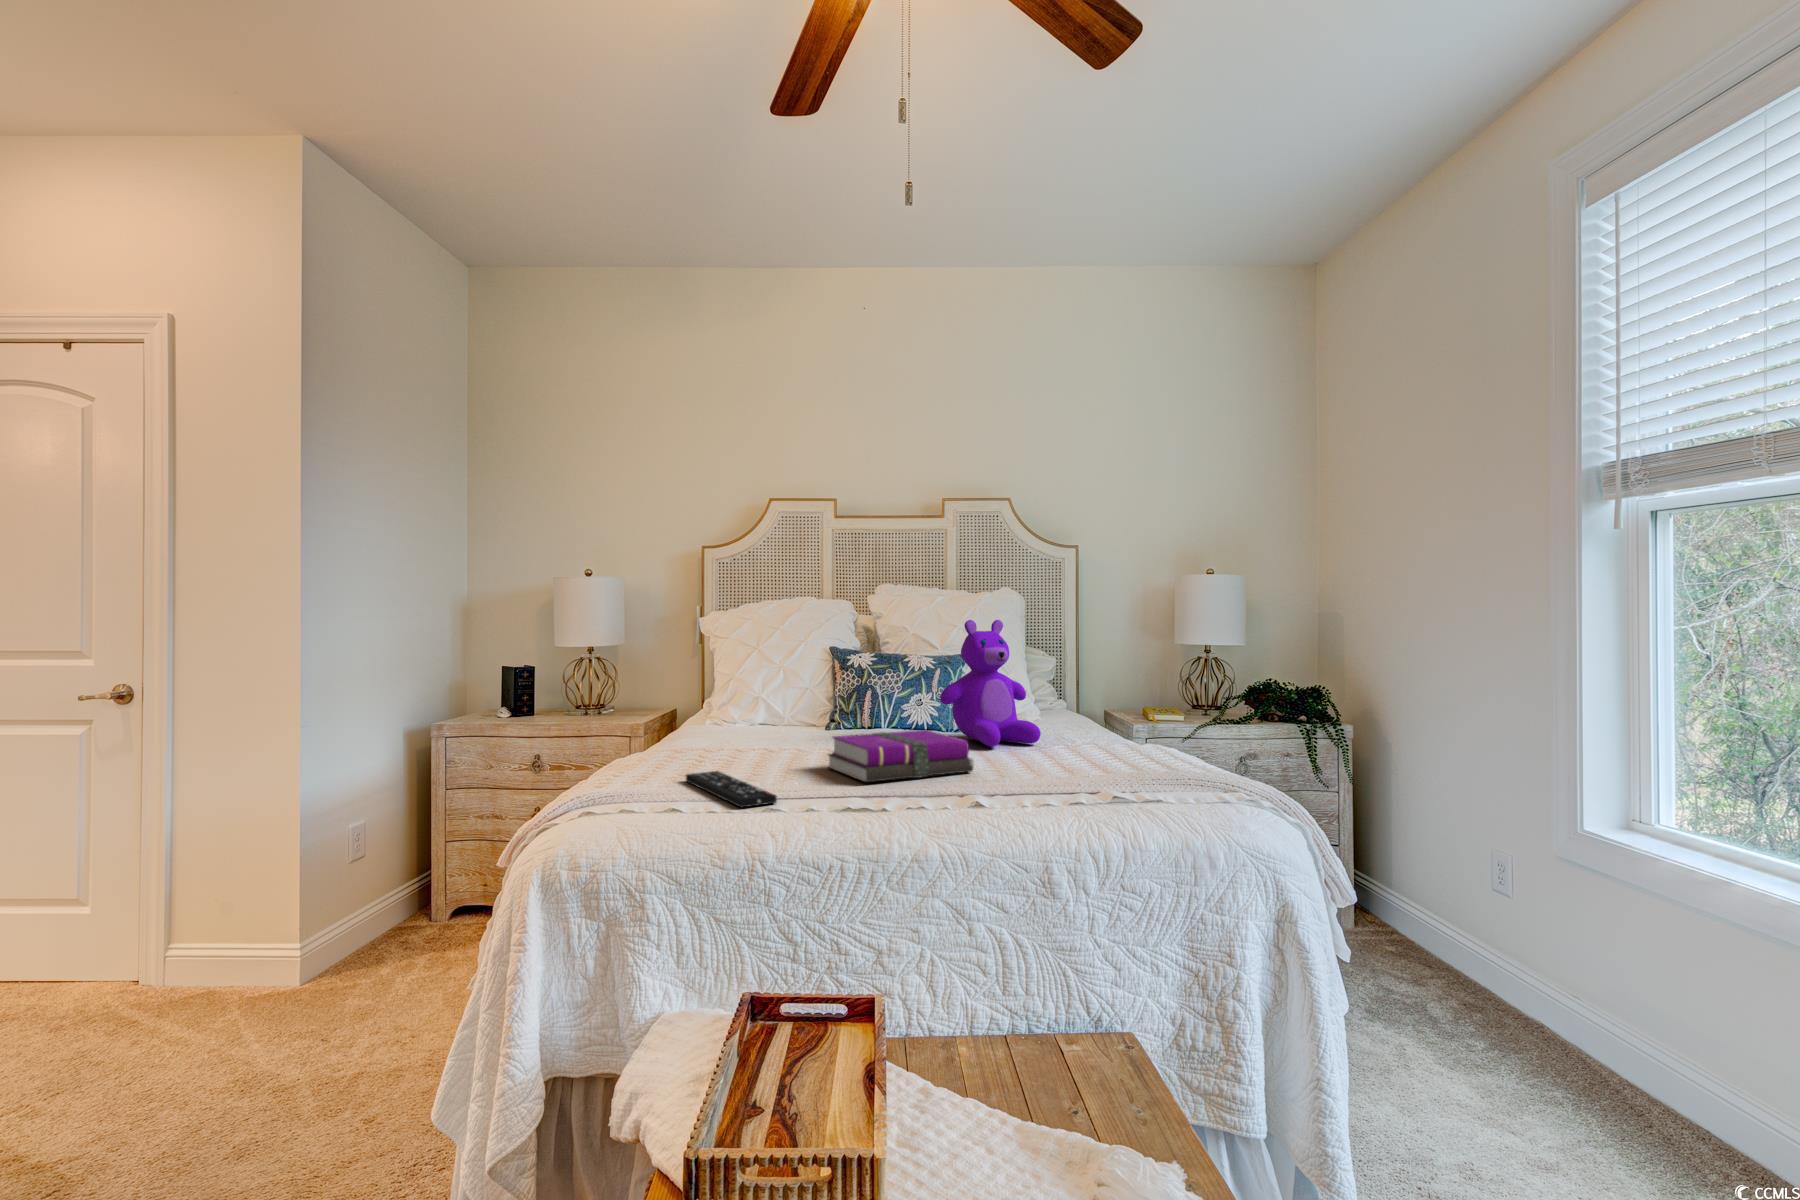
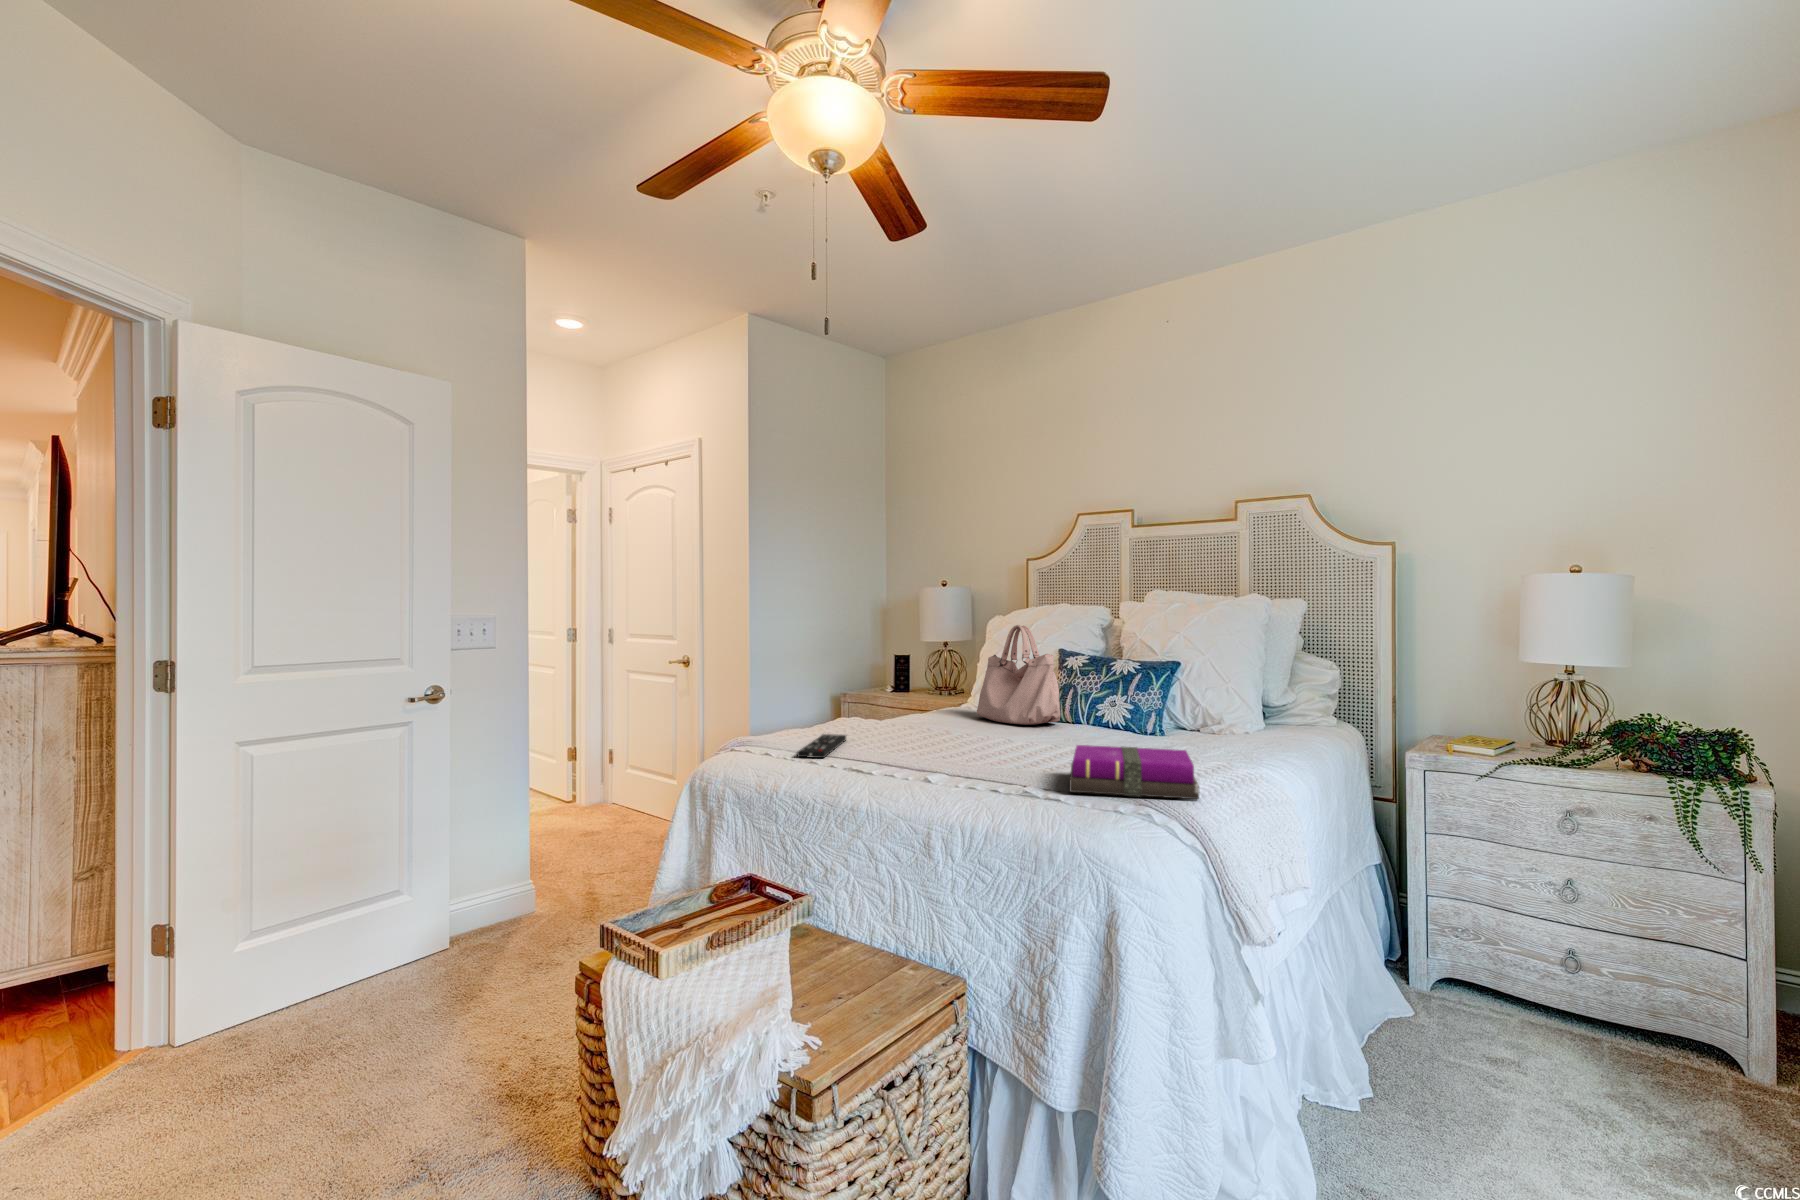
handbag: none [768,620,886,735] -> present [977,625,1060,725]
teddy bear: present [940,620,1041,747] -> none [1073,629,1169,749]
notebook: present [828,730,973,782] -> present [1069,745,1199,799]

